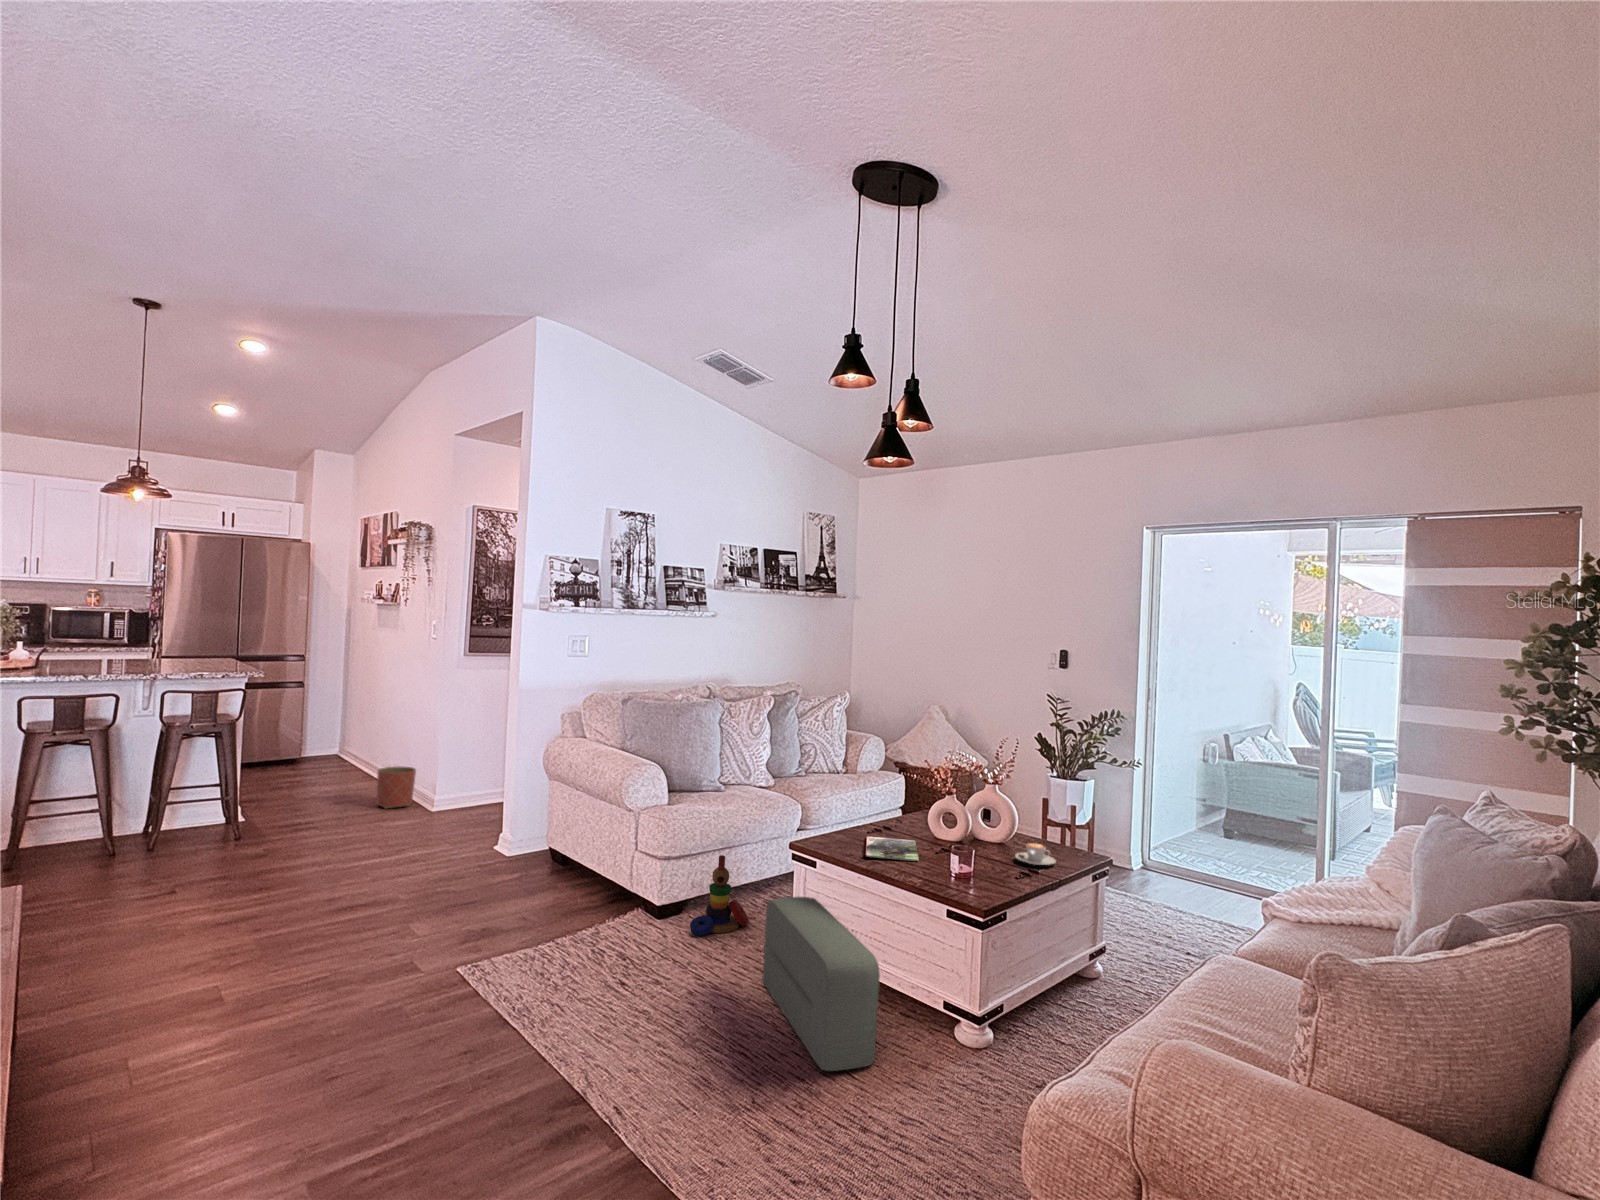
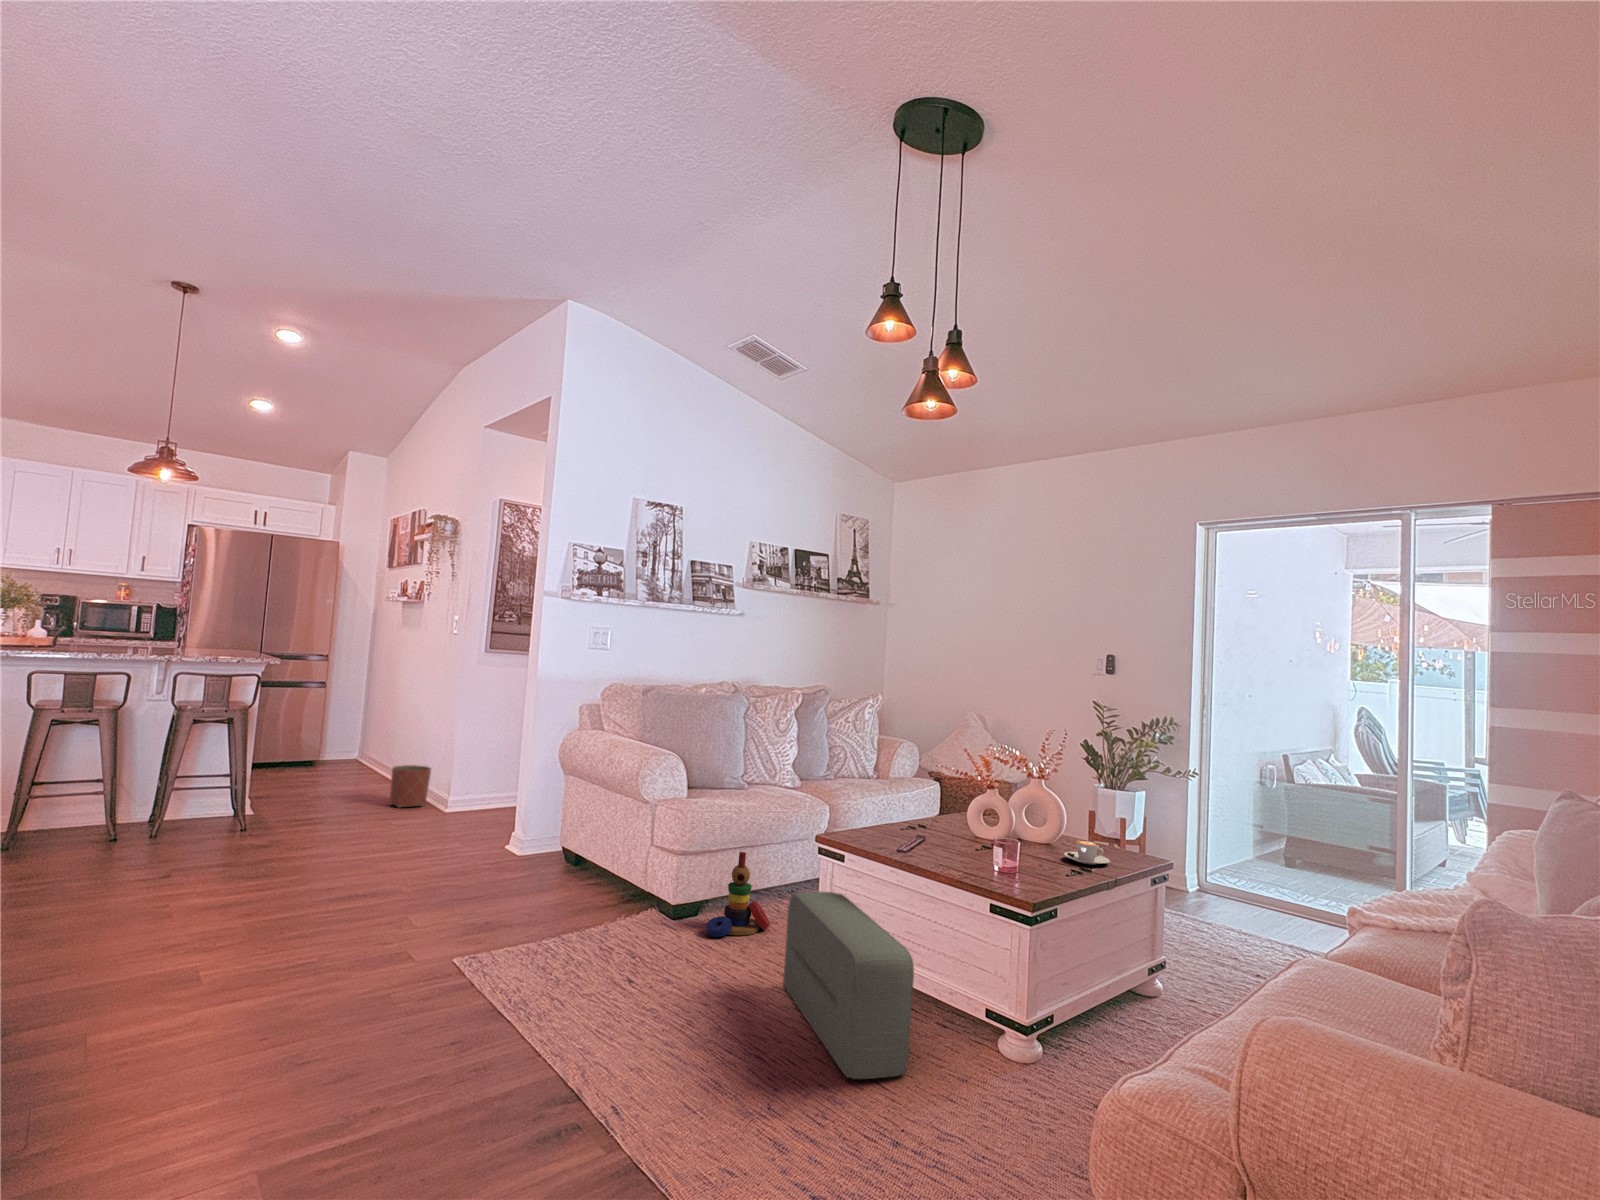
magazine: present [866,837,919,861] -> none [899,832,957,856]

